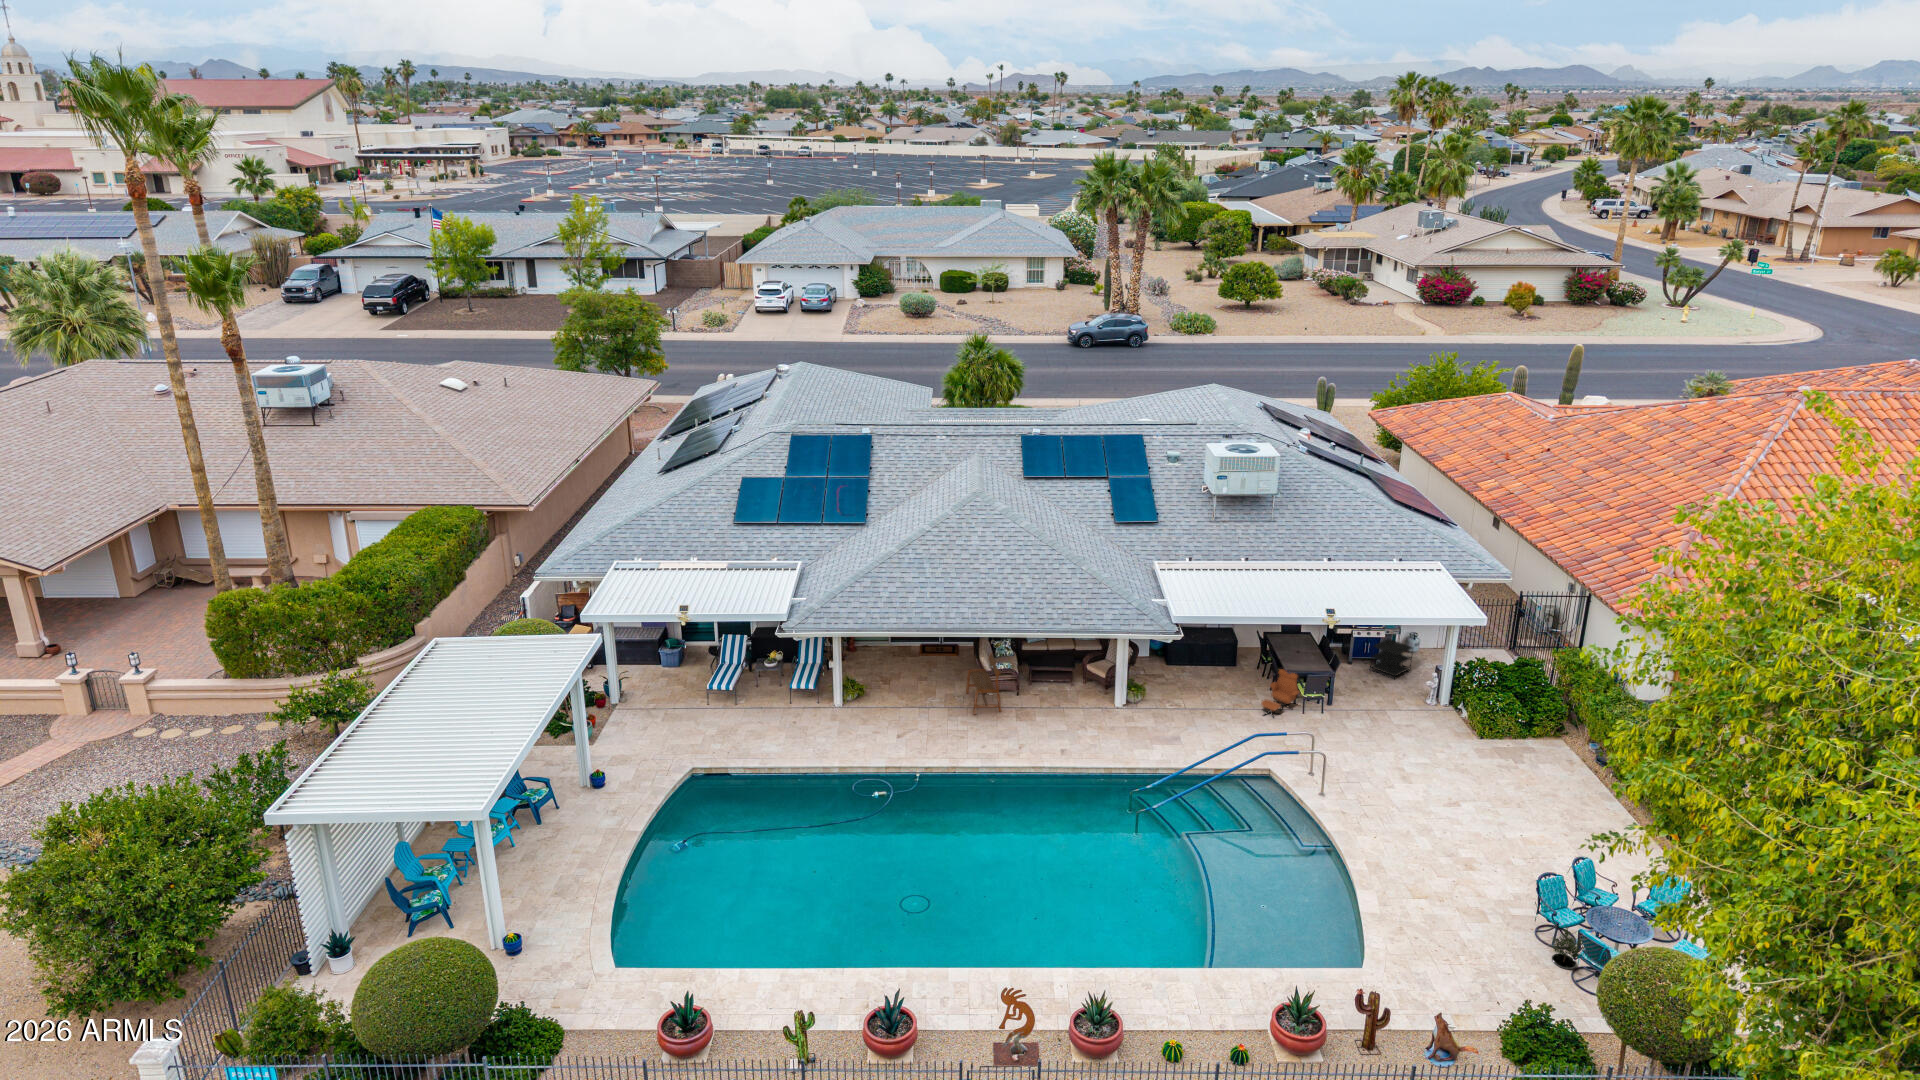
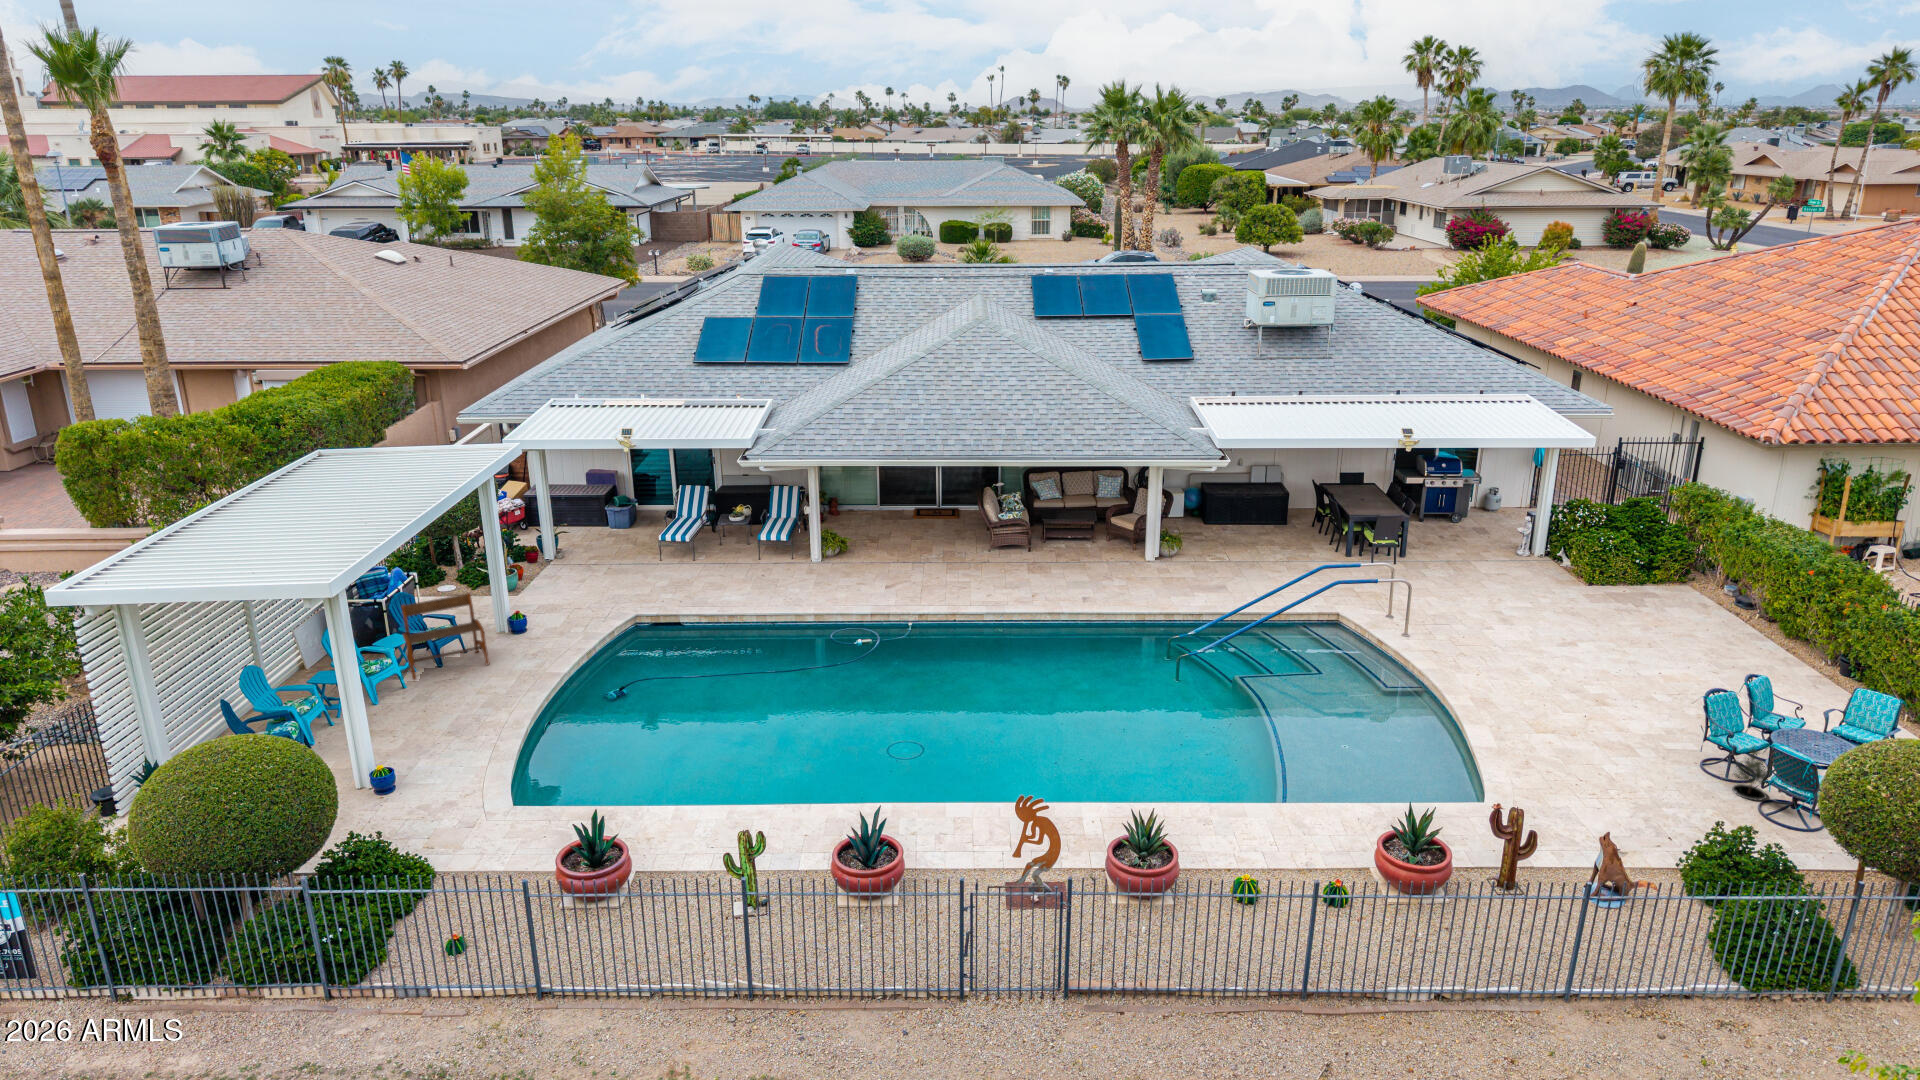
side table: present [1369,639,1413,677] -> none [1441,491,1494,534]
bench: present [966,654,1001,714] -> present [401,593,489,680]
lounge chair: present [1261,669,1299,715] -> none [1319,513,1365,568]

